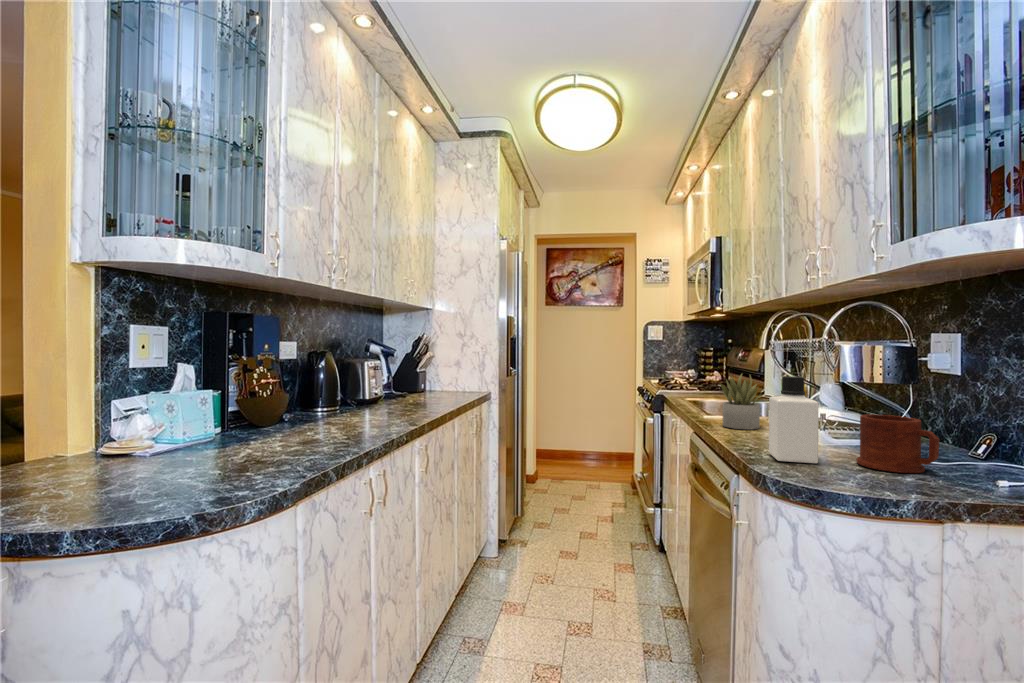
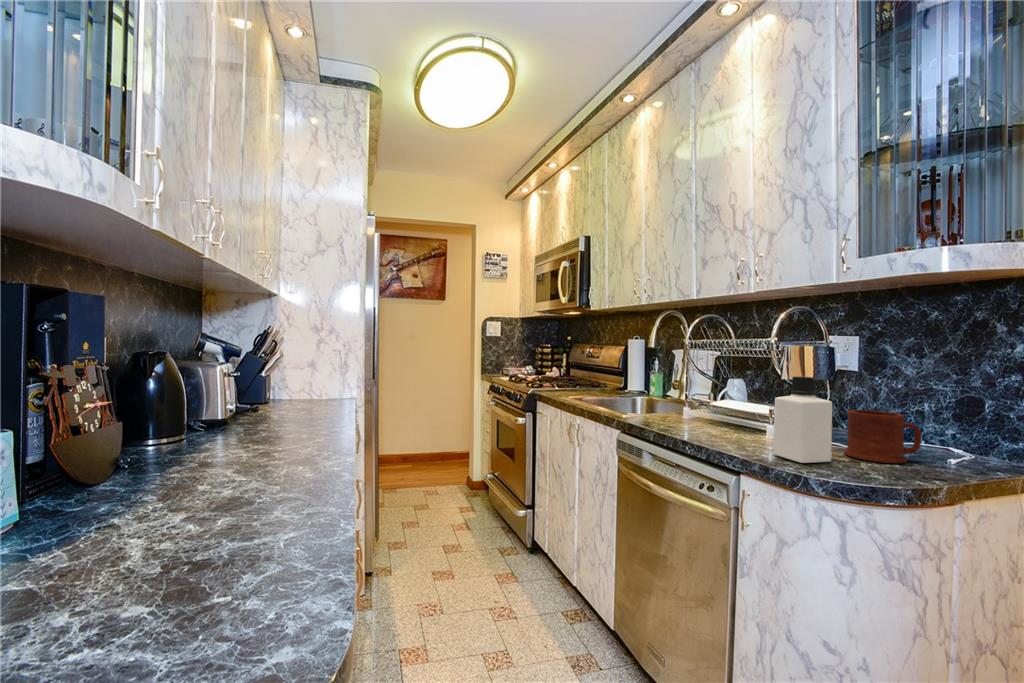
succulent plant: present [720,374,760,430] -> none [657,371,700,428]

